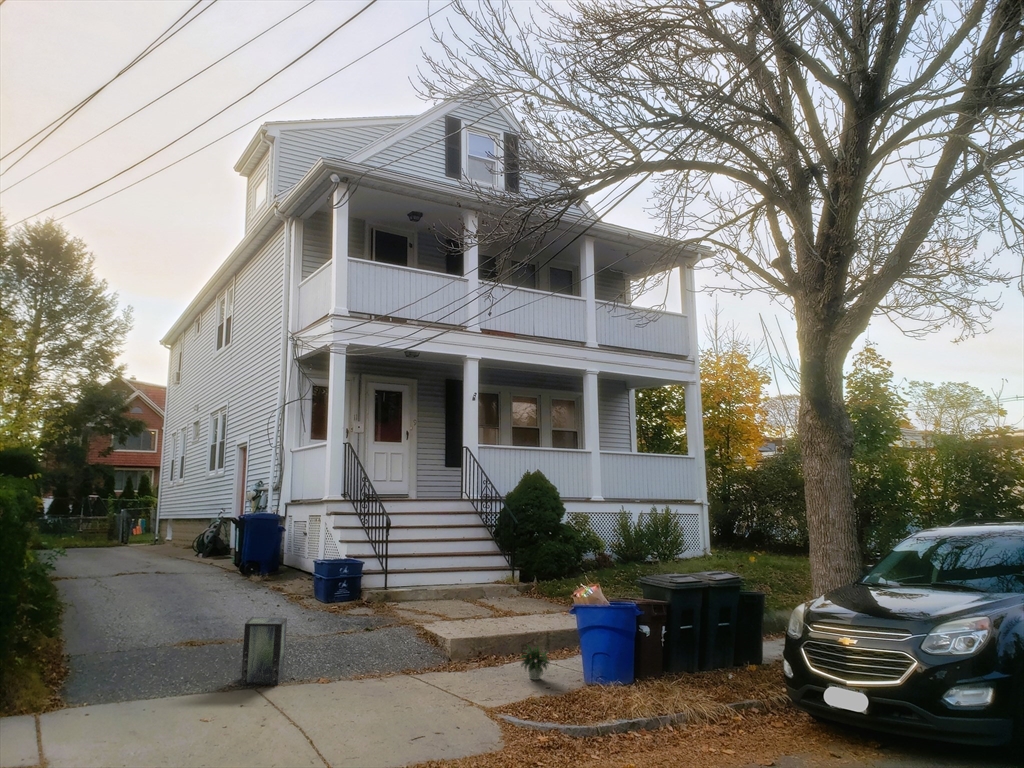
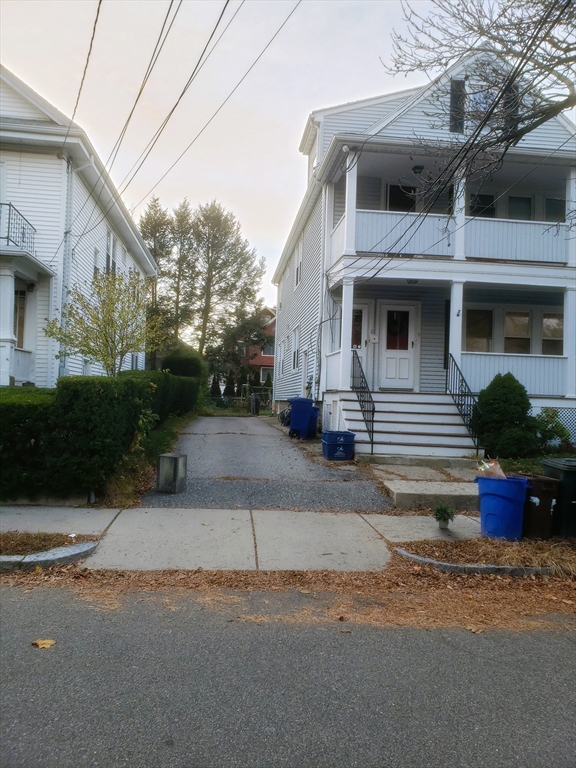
storage box: present [241,617,287,685] -> present [156,453,187,494]

